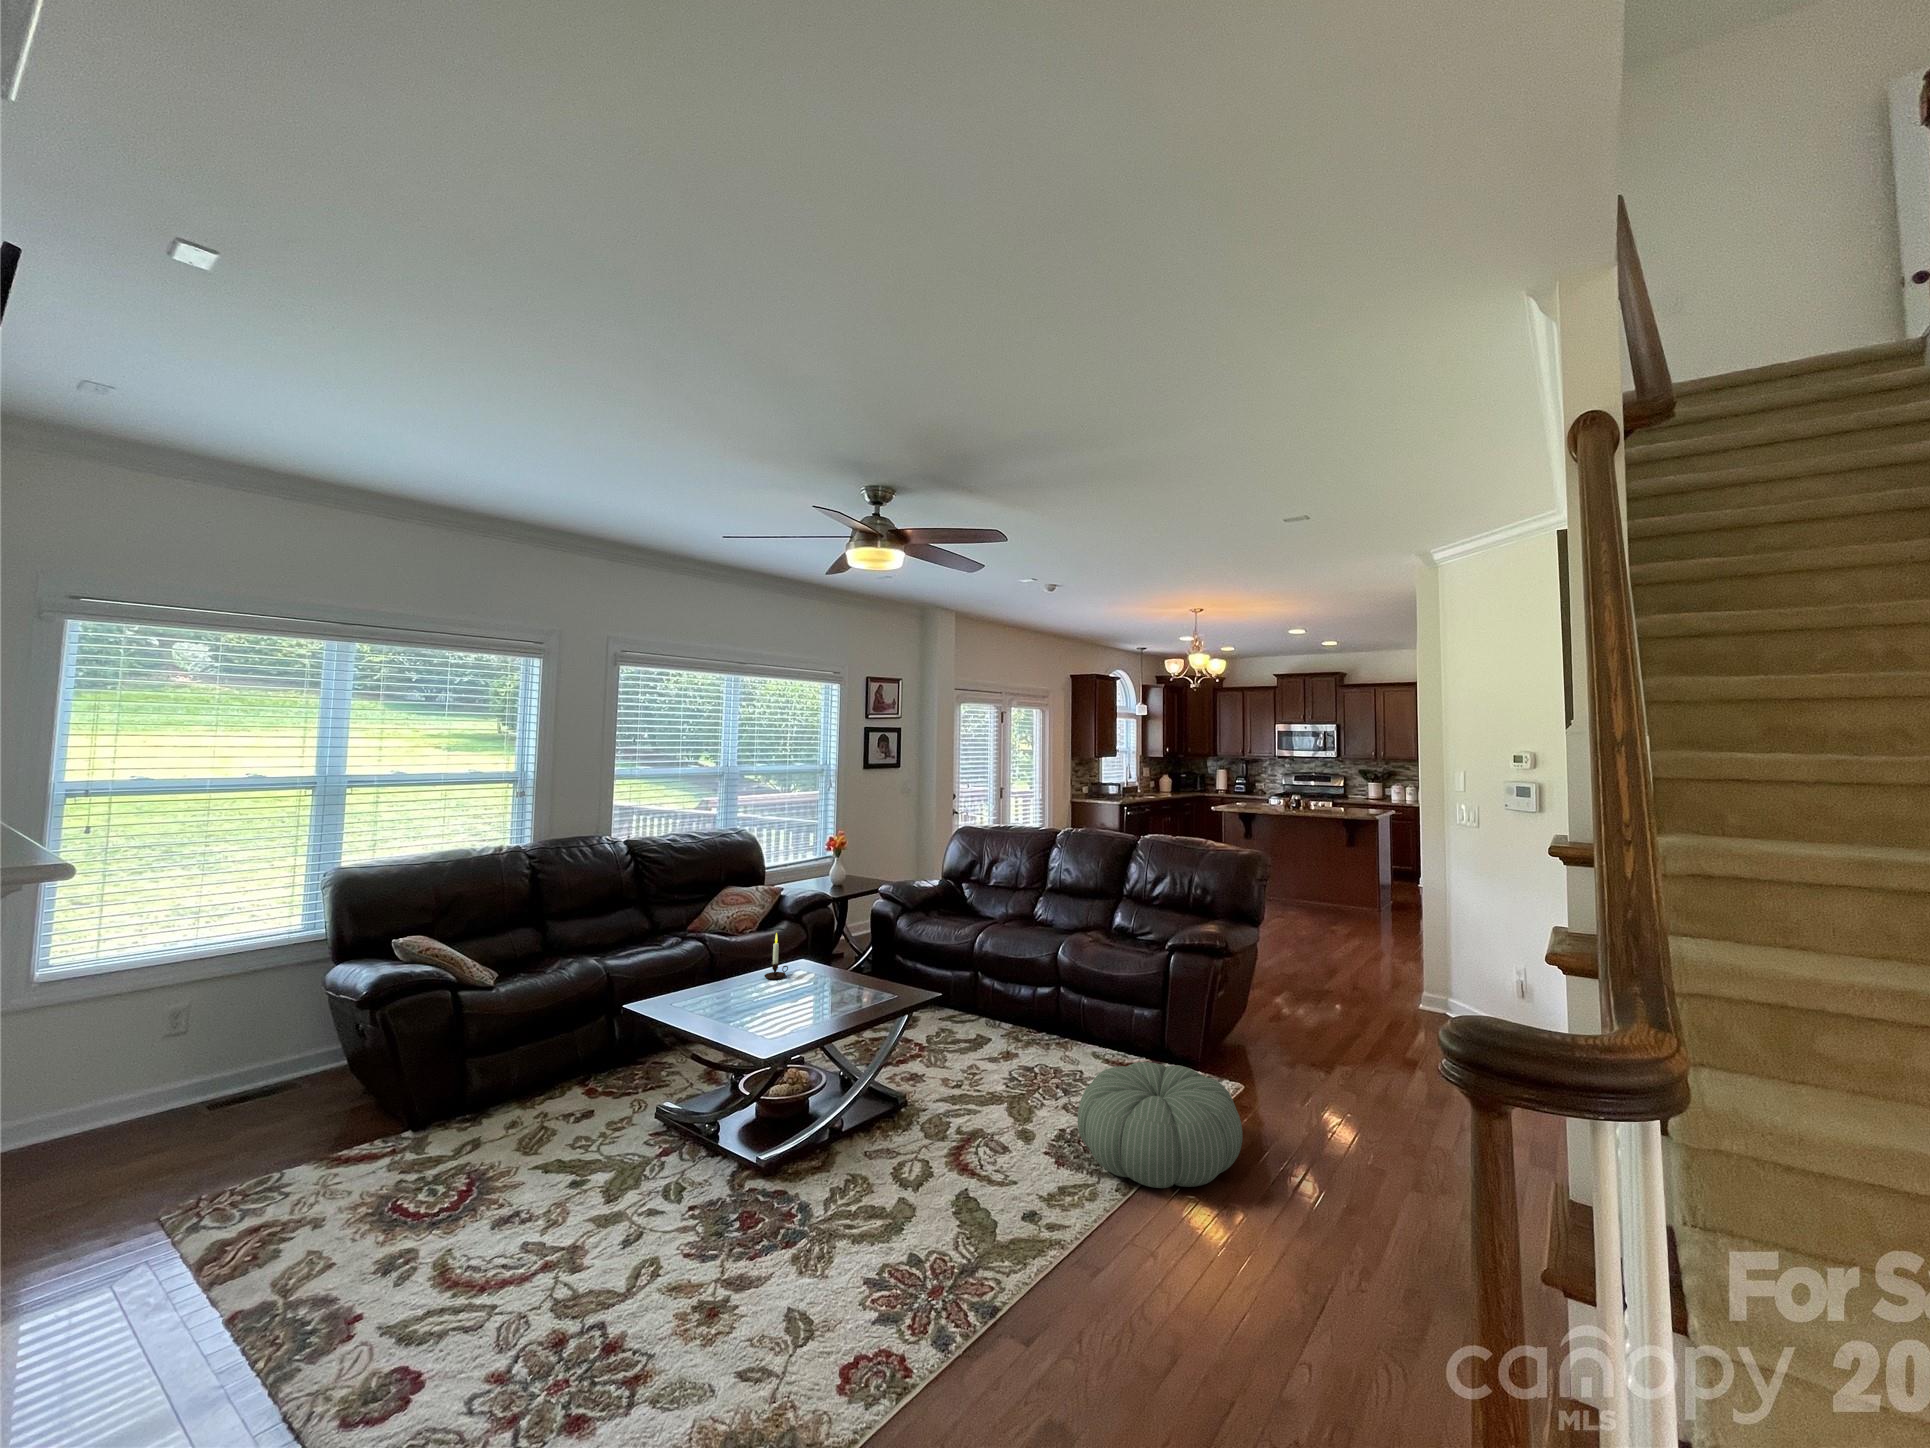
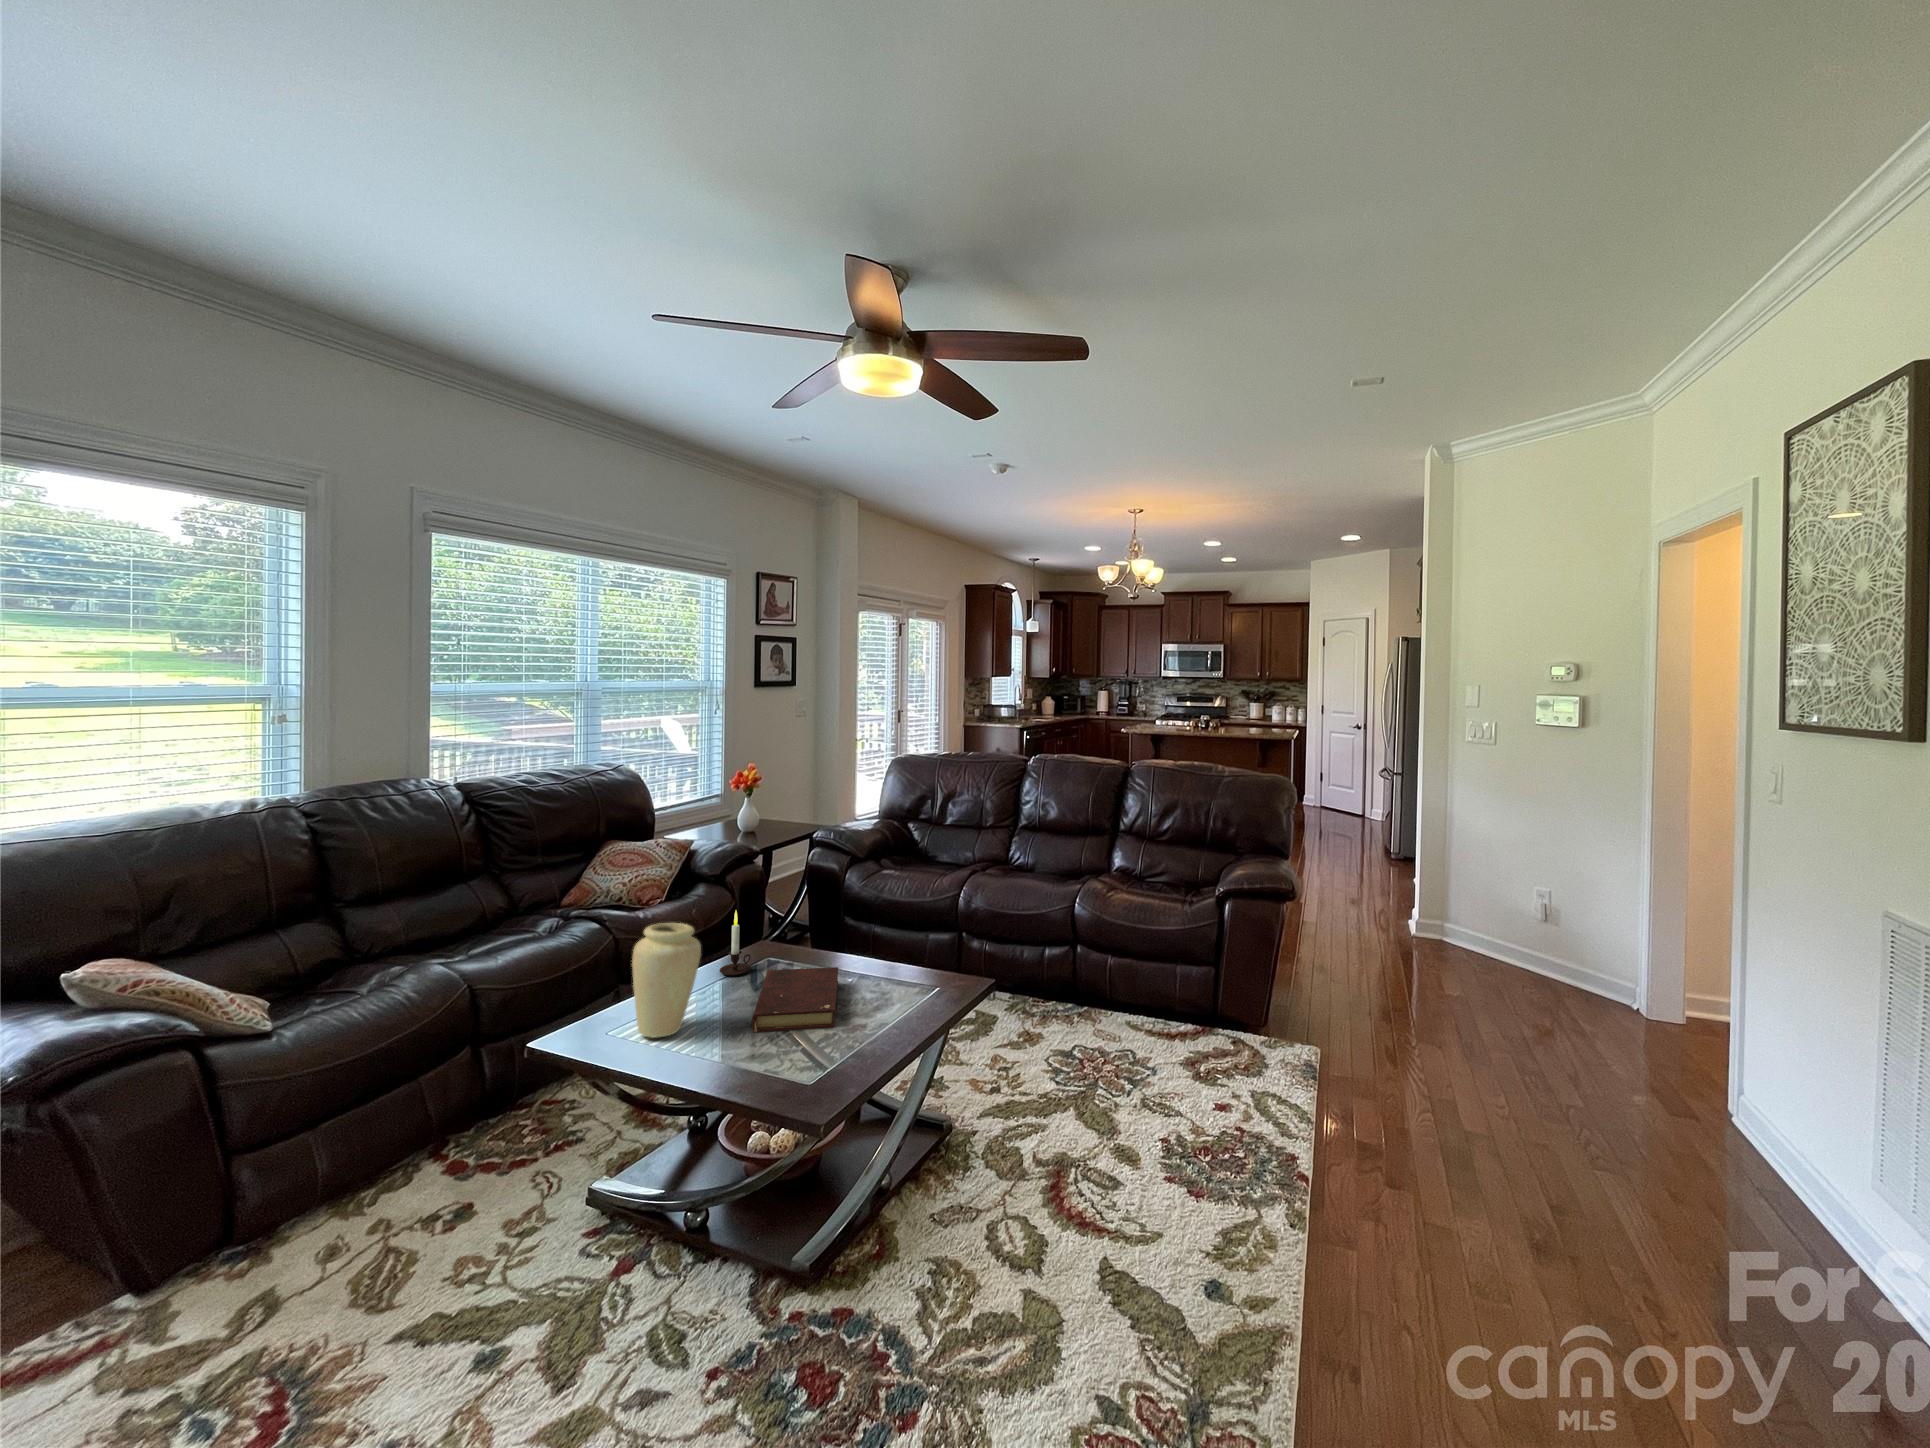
vase: none [691,934,735,1009] -> present [632,923,701,1037]
book: none [762,975,837,1013] -> present [752,967,838,1032]
pouf: present [1078,1062,1243,1188] -> none [1197,1046,1413,1217]

